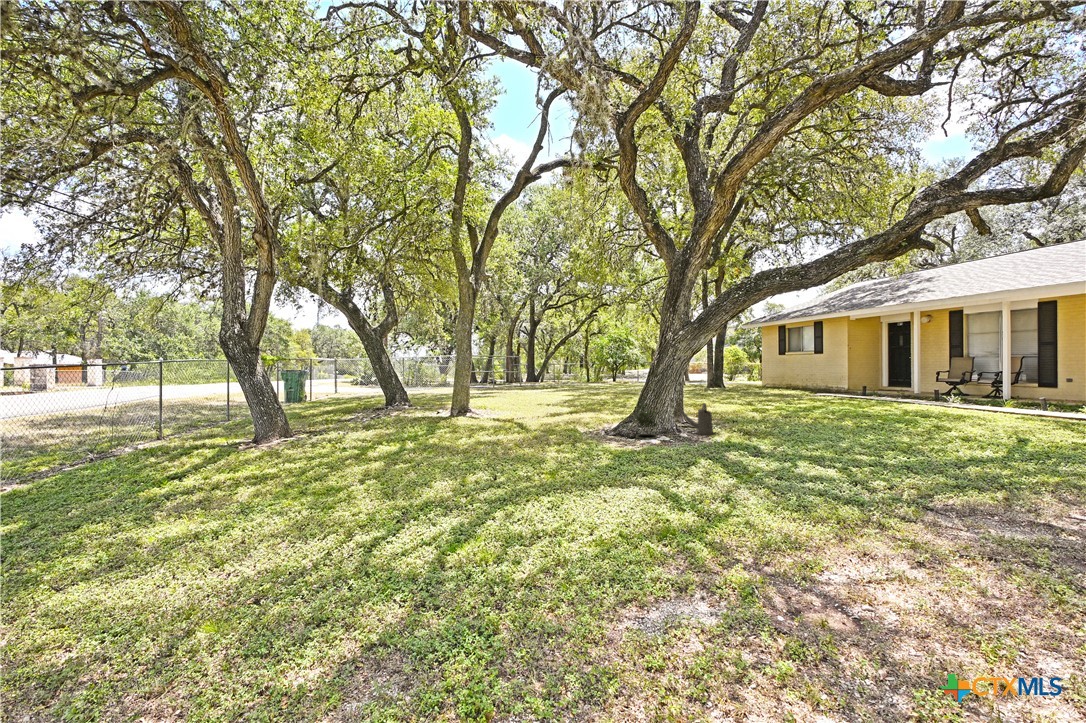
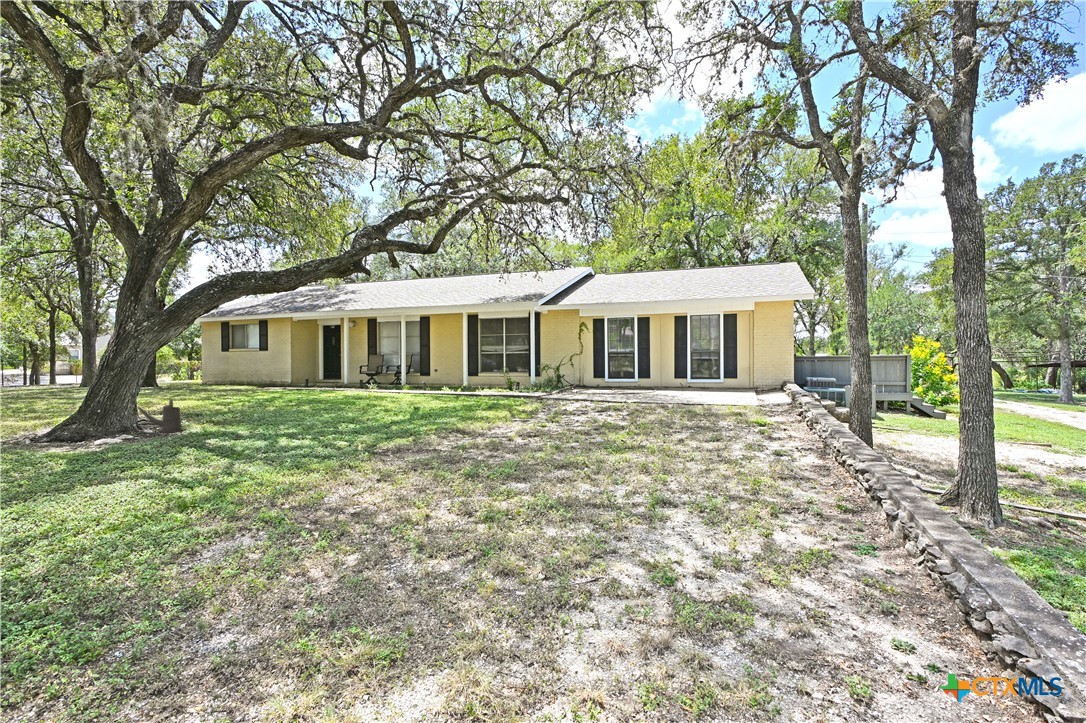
potted tree: present [636,404,658,439] -> none [74,399,112,446]

